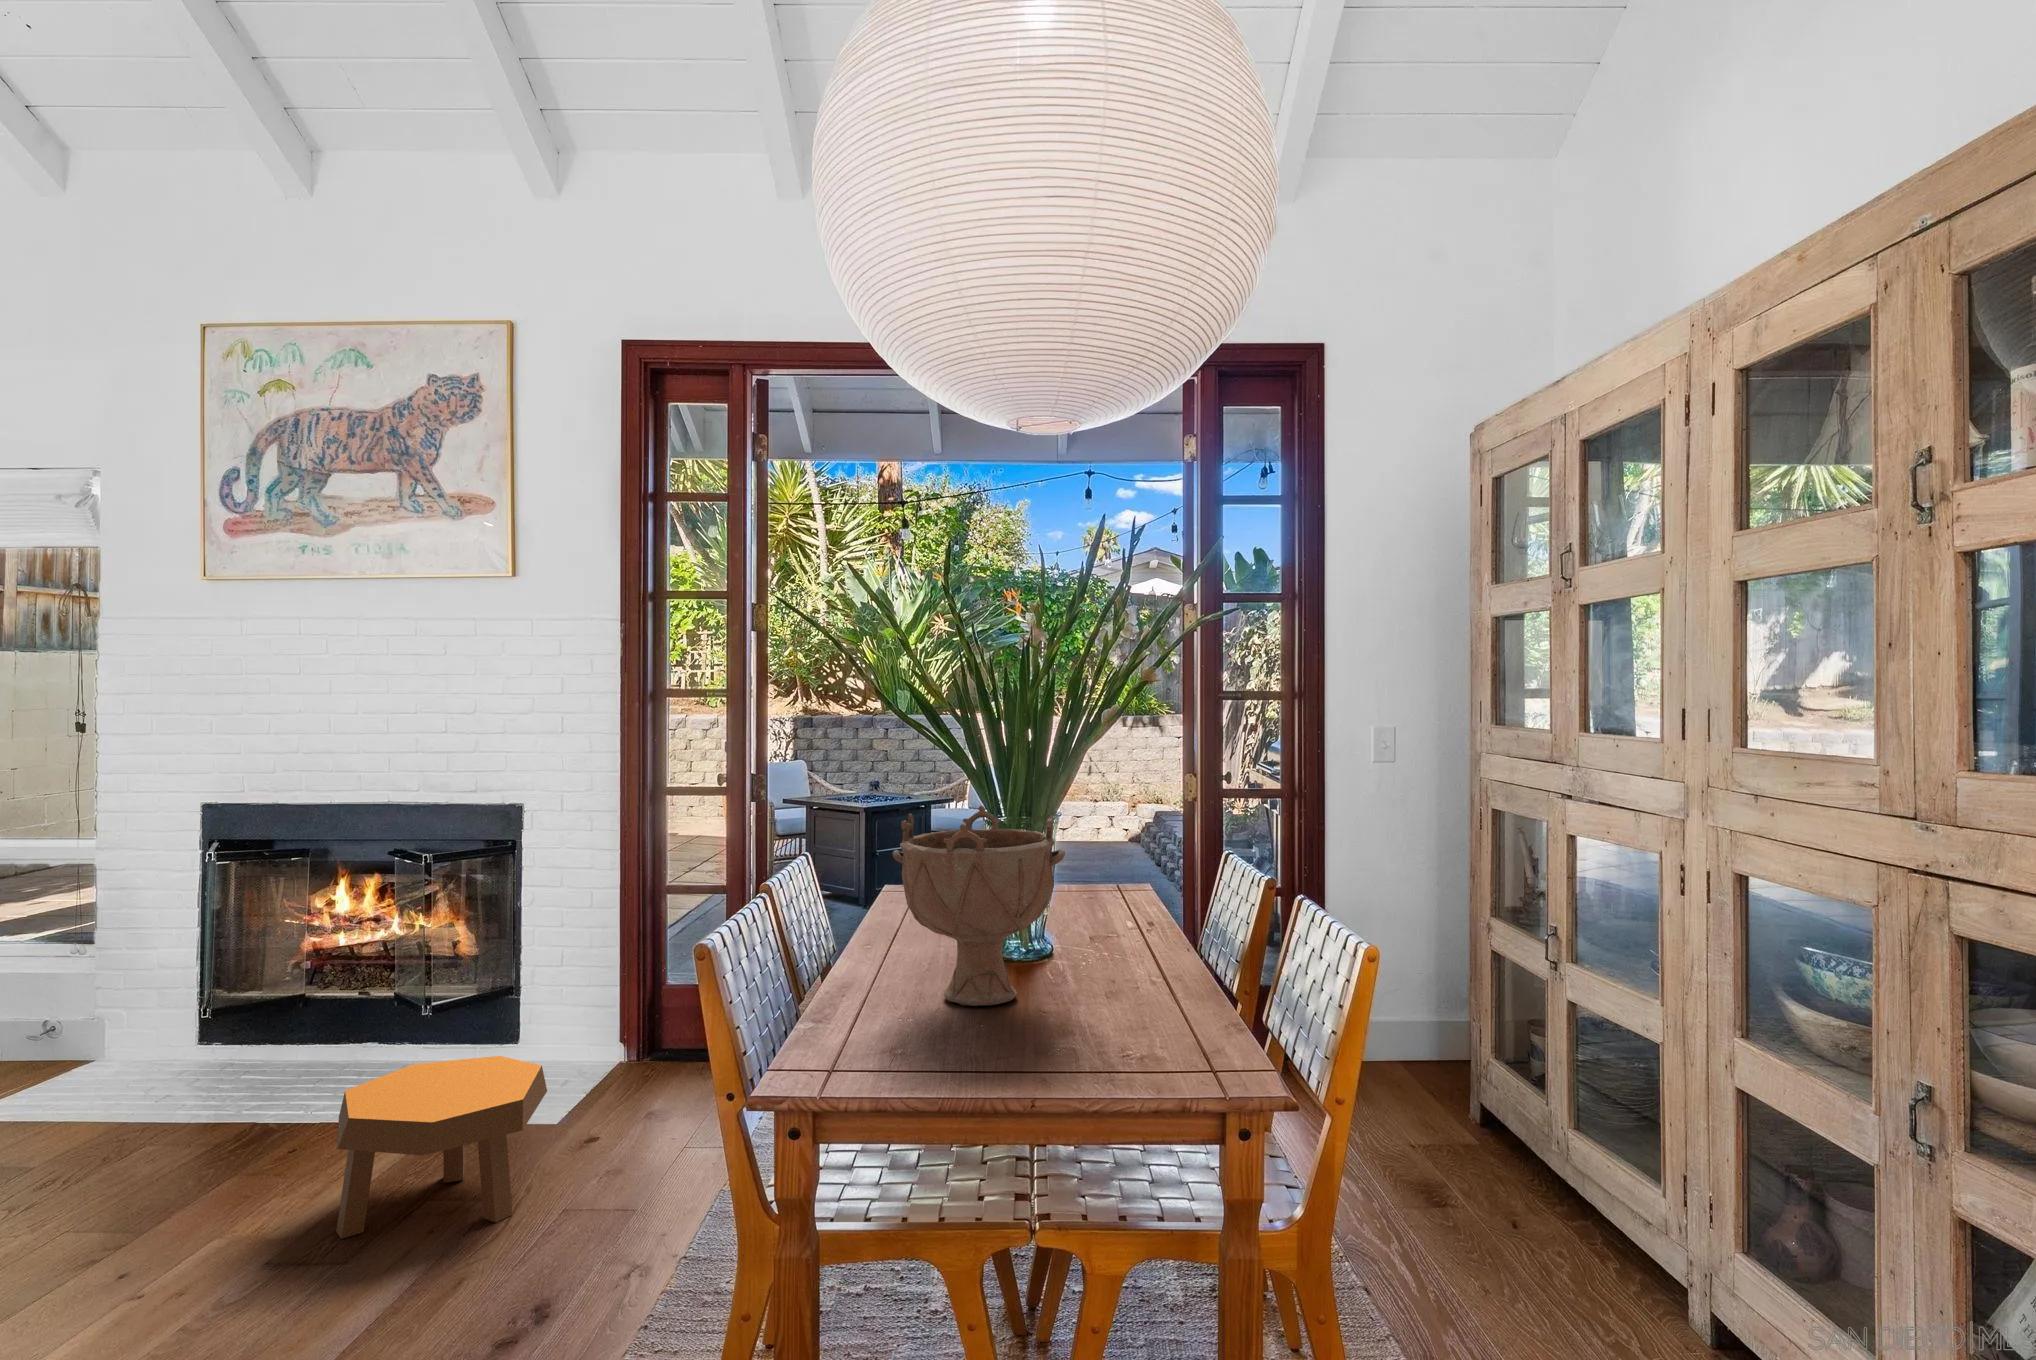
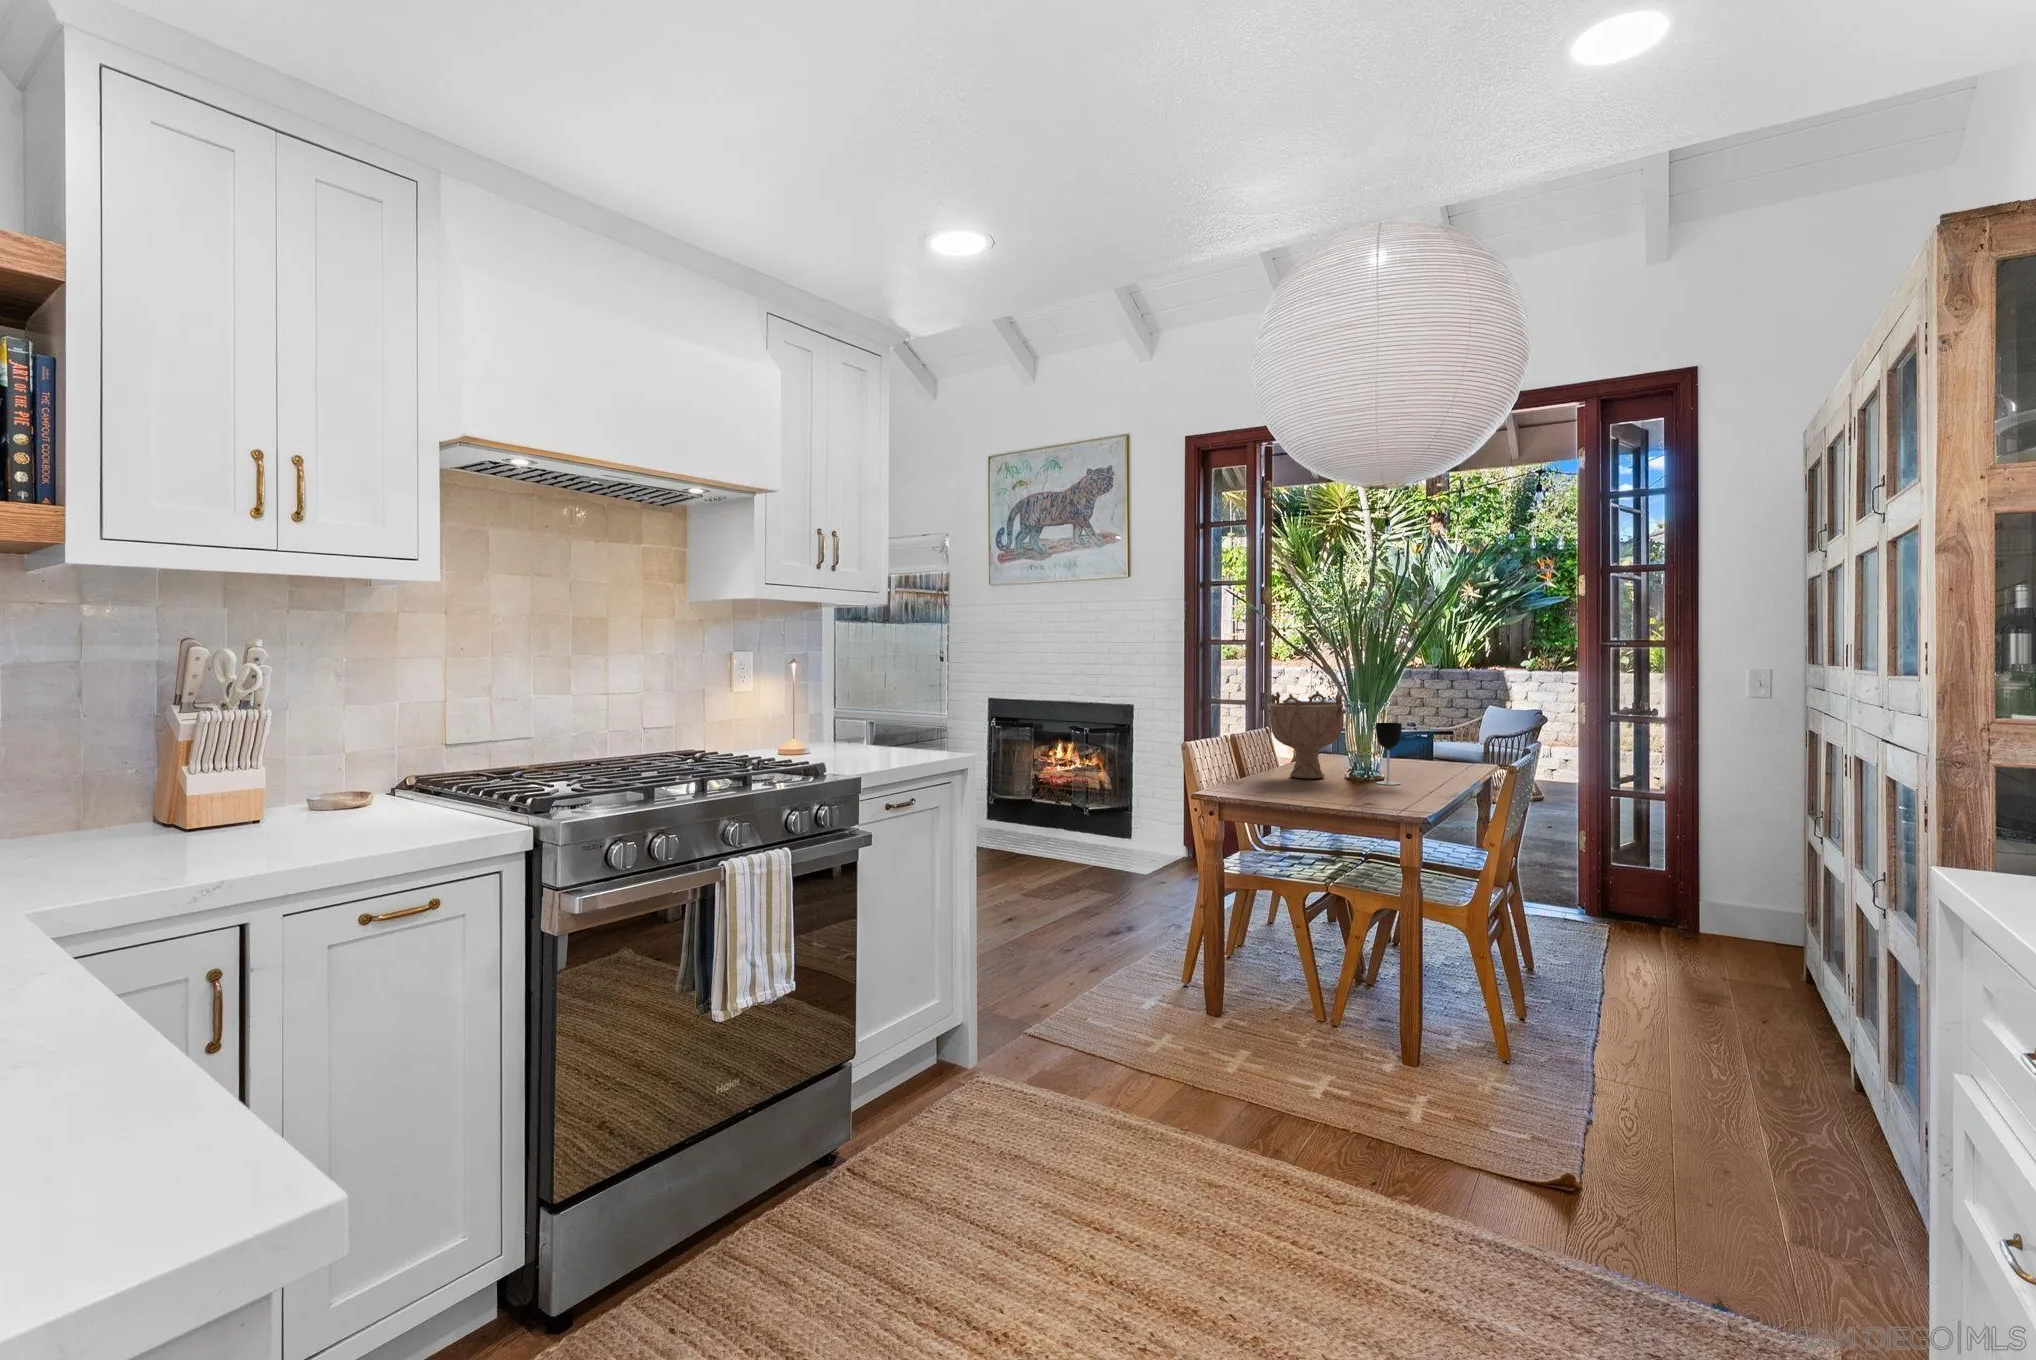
wine glass: none [1127,872,1177,1007] -> present [1376,723,1402,785]
footstool: present [336,1056,547,1239] -> none [1049,822,1139,893]

